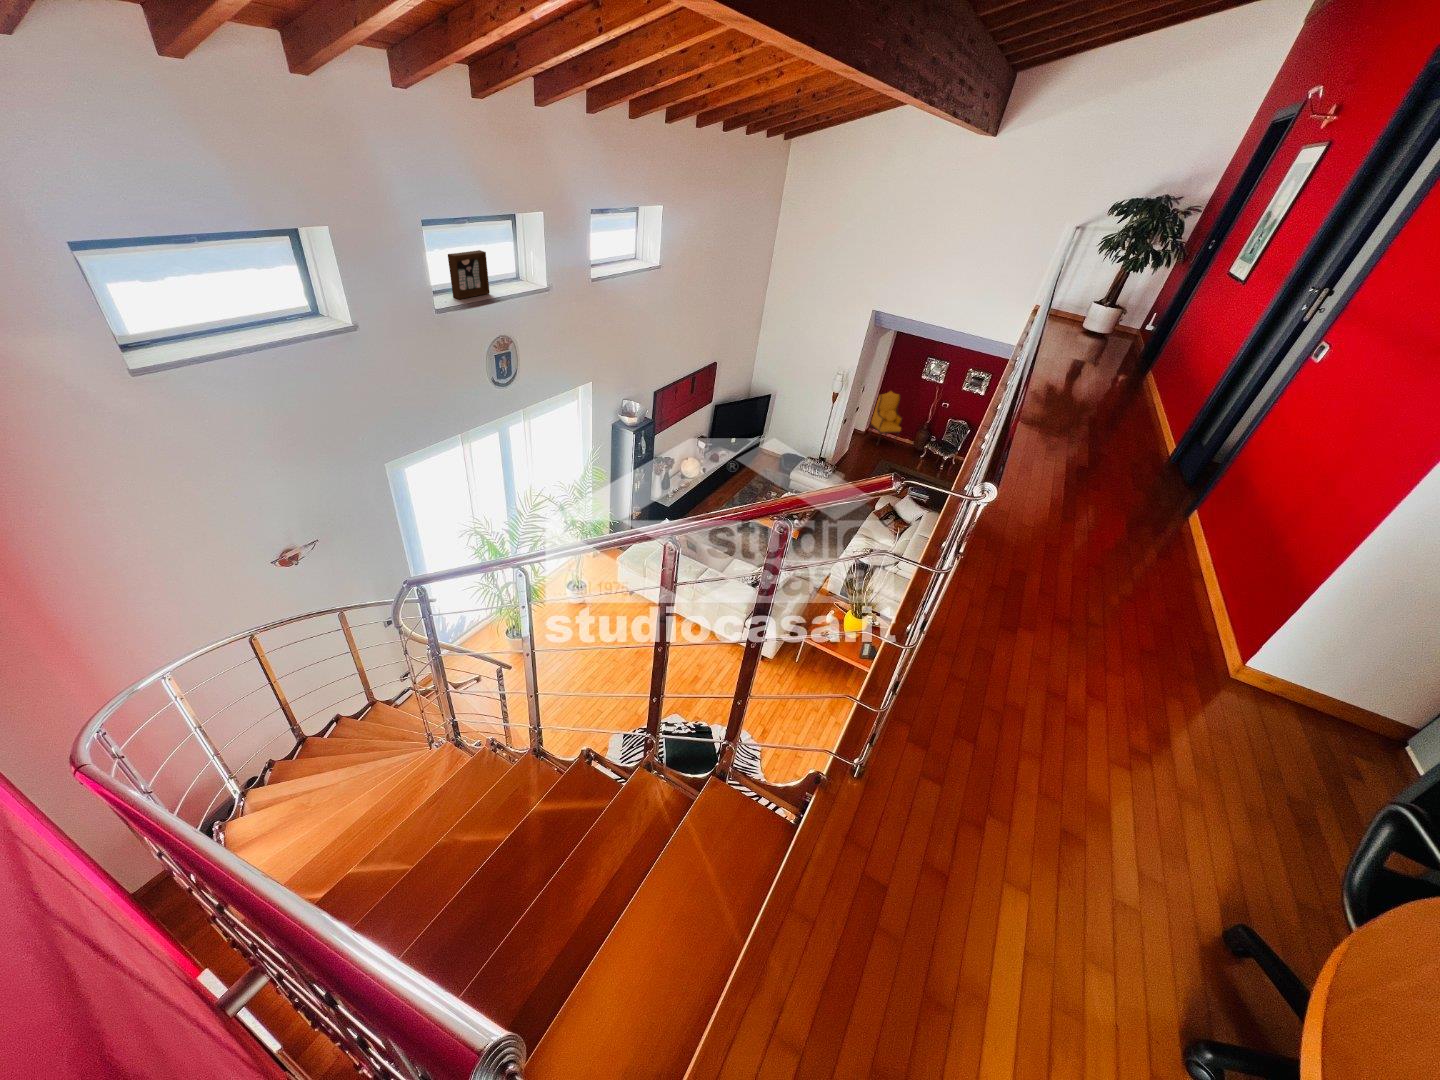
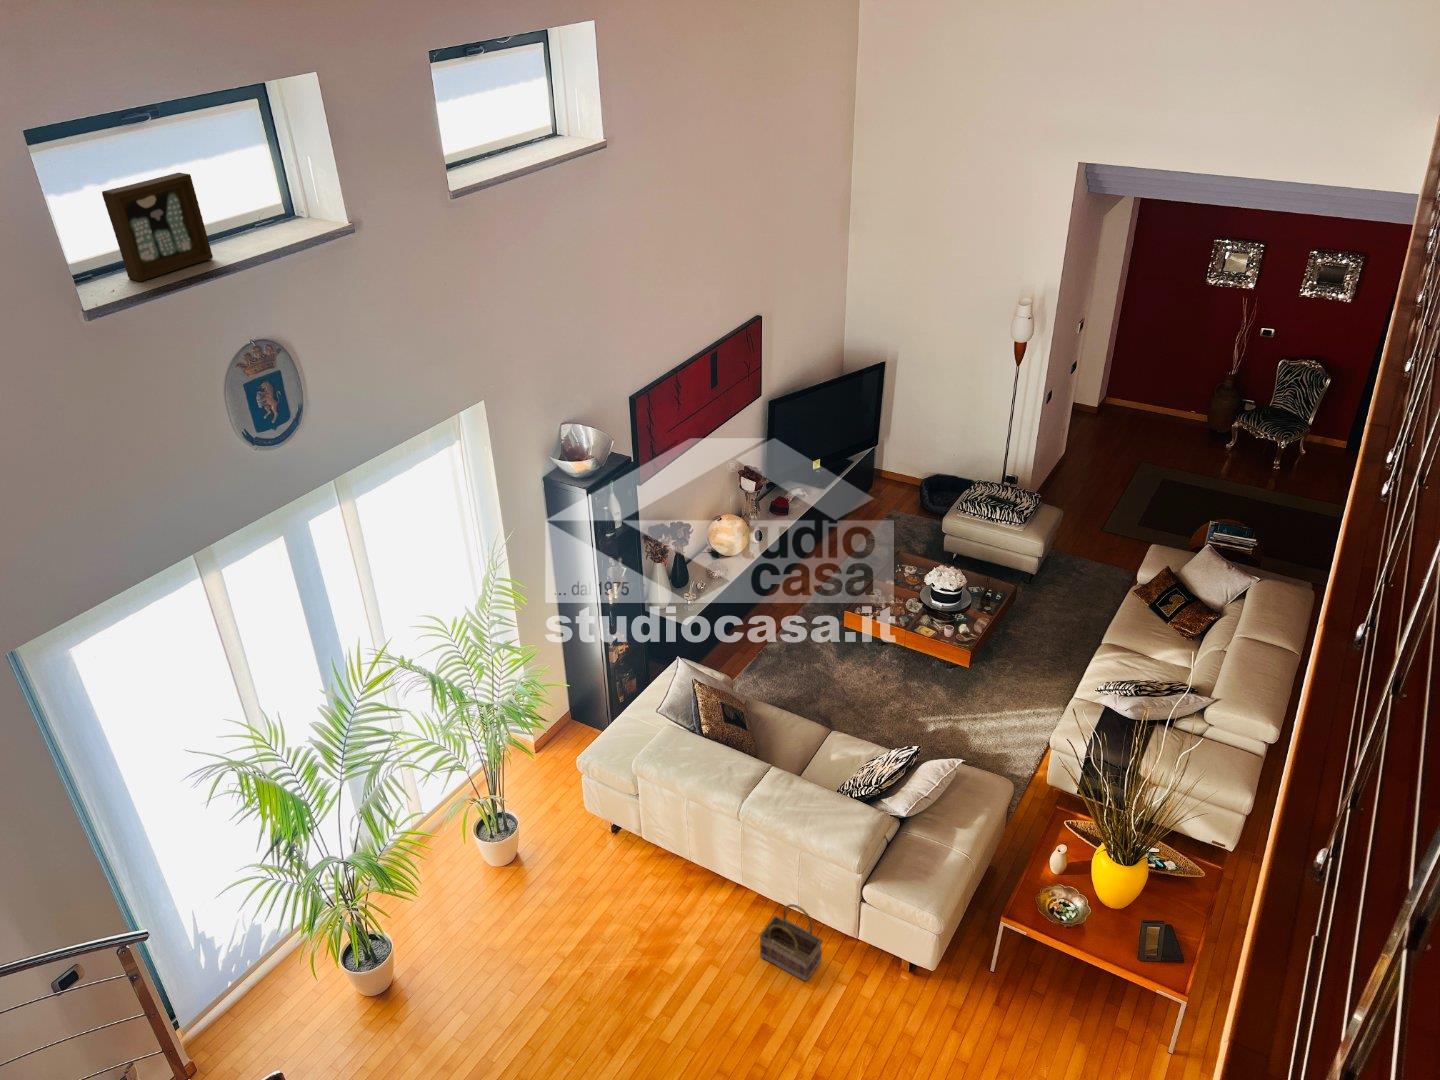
armchair: present [867,392,902,446] -> none [1102,320,1175,436]
basket: none [696,627,725,661] -> present [759,904,822,982]

